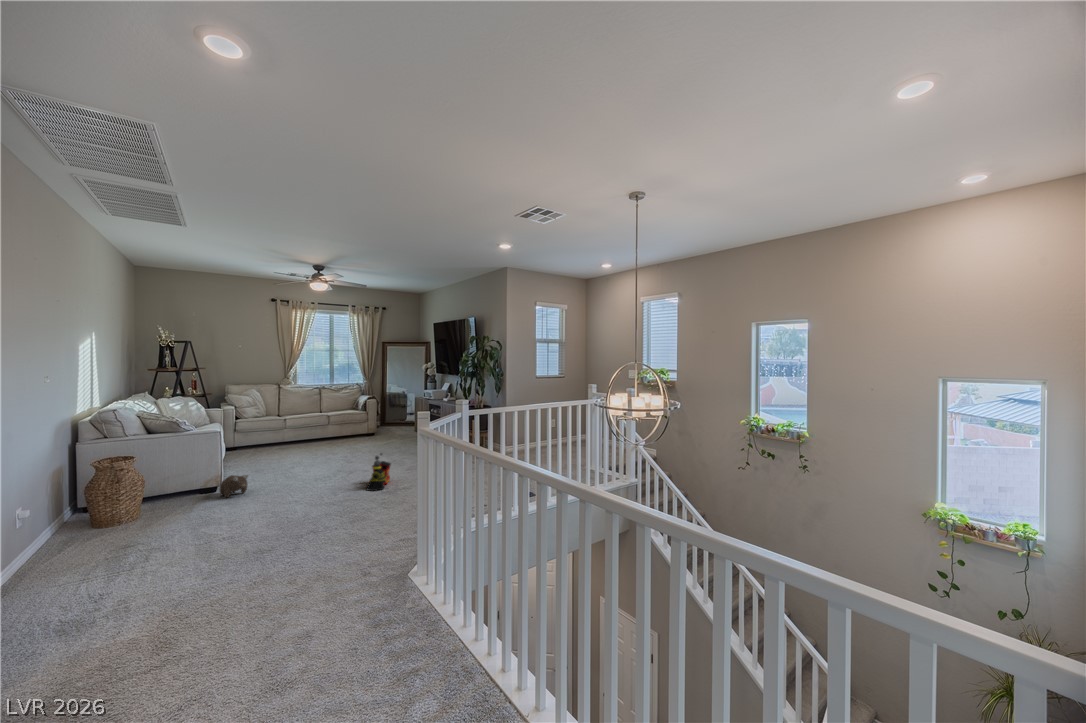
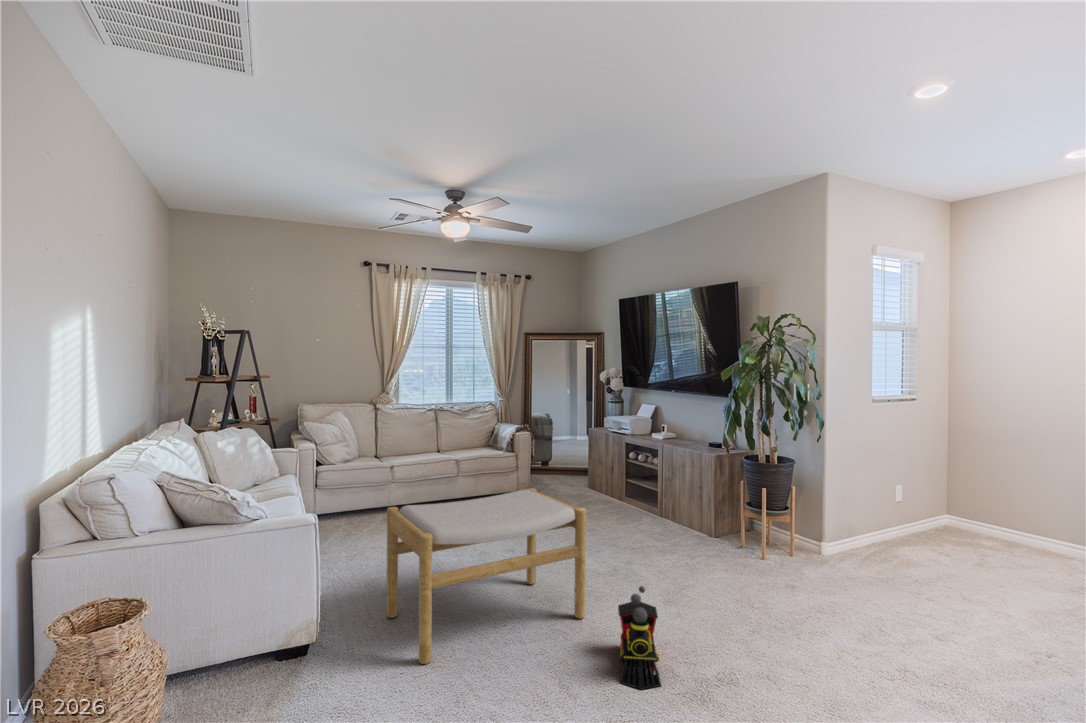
footstool: none [265,420,367,491] -> present [386,488,586,664]
plush toy: present [220,475,248,498] -> none [311,625,369,681]

